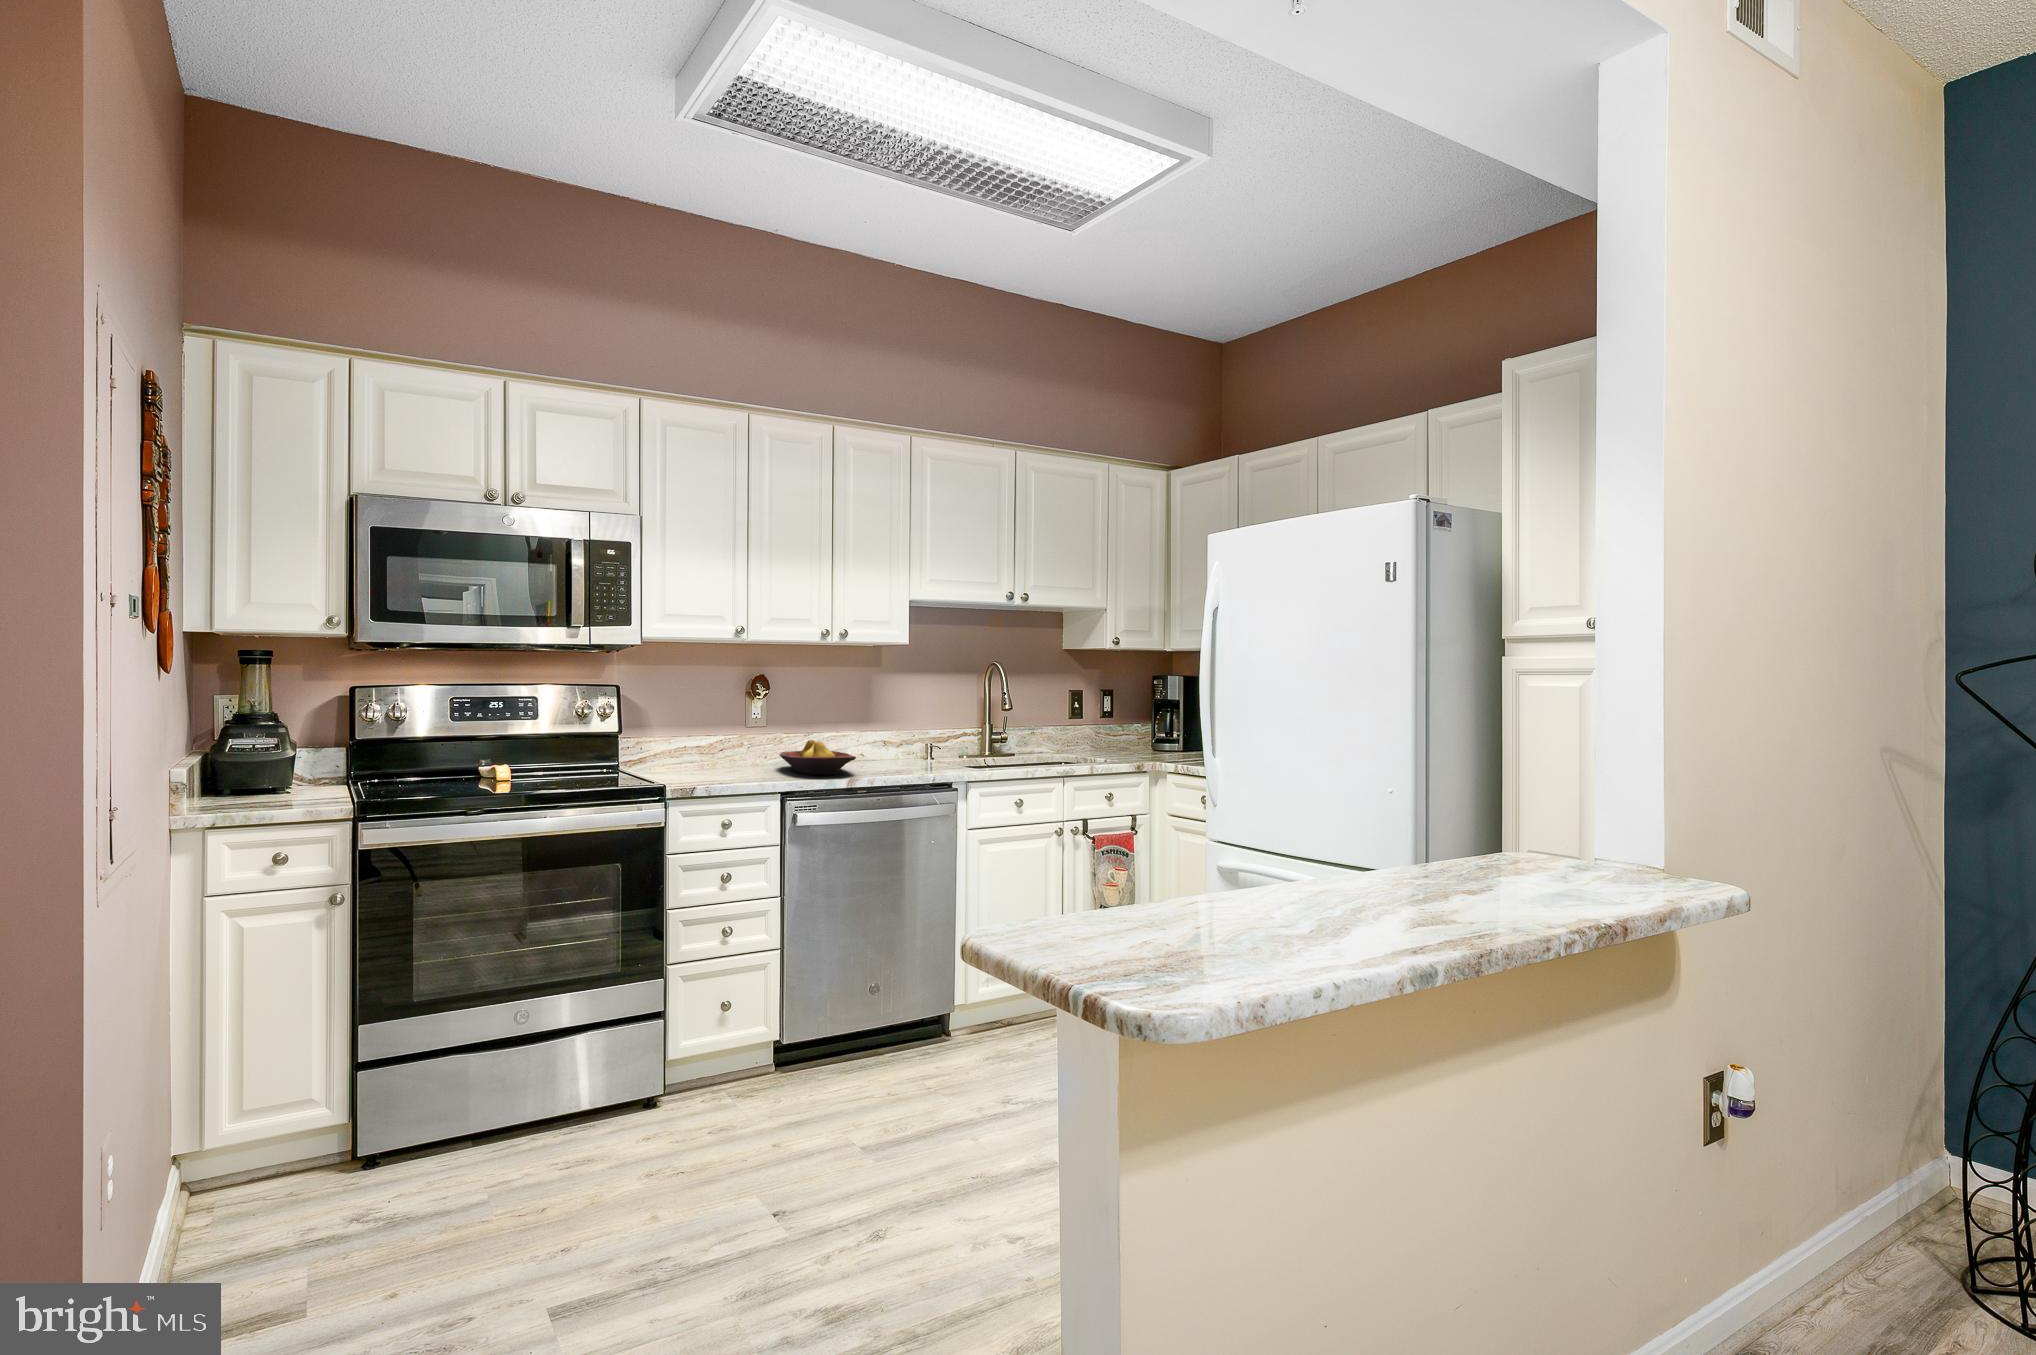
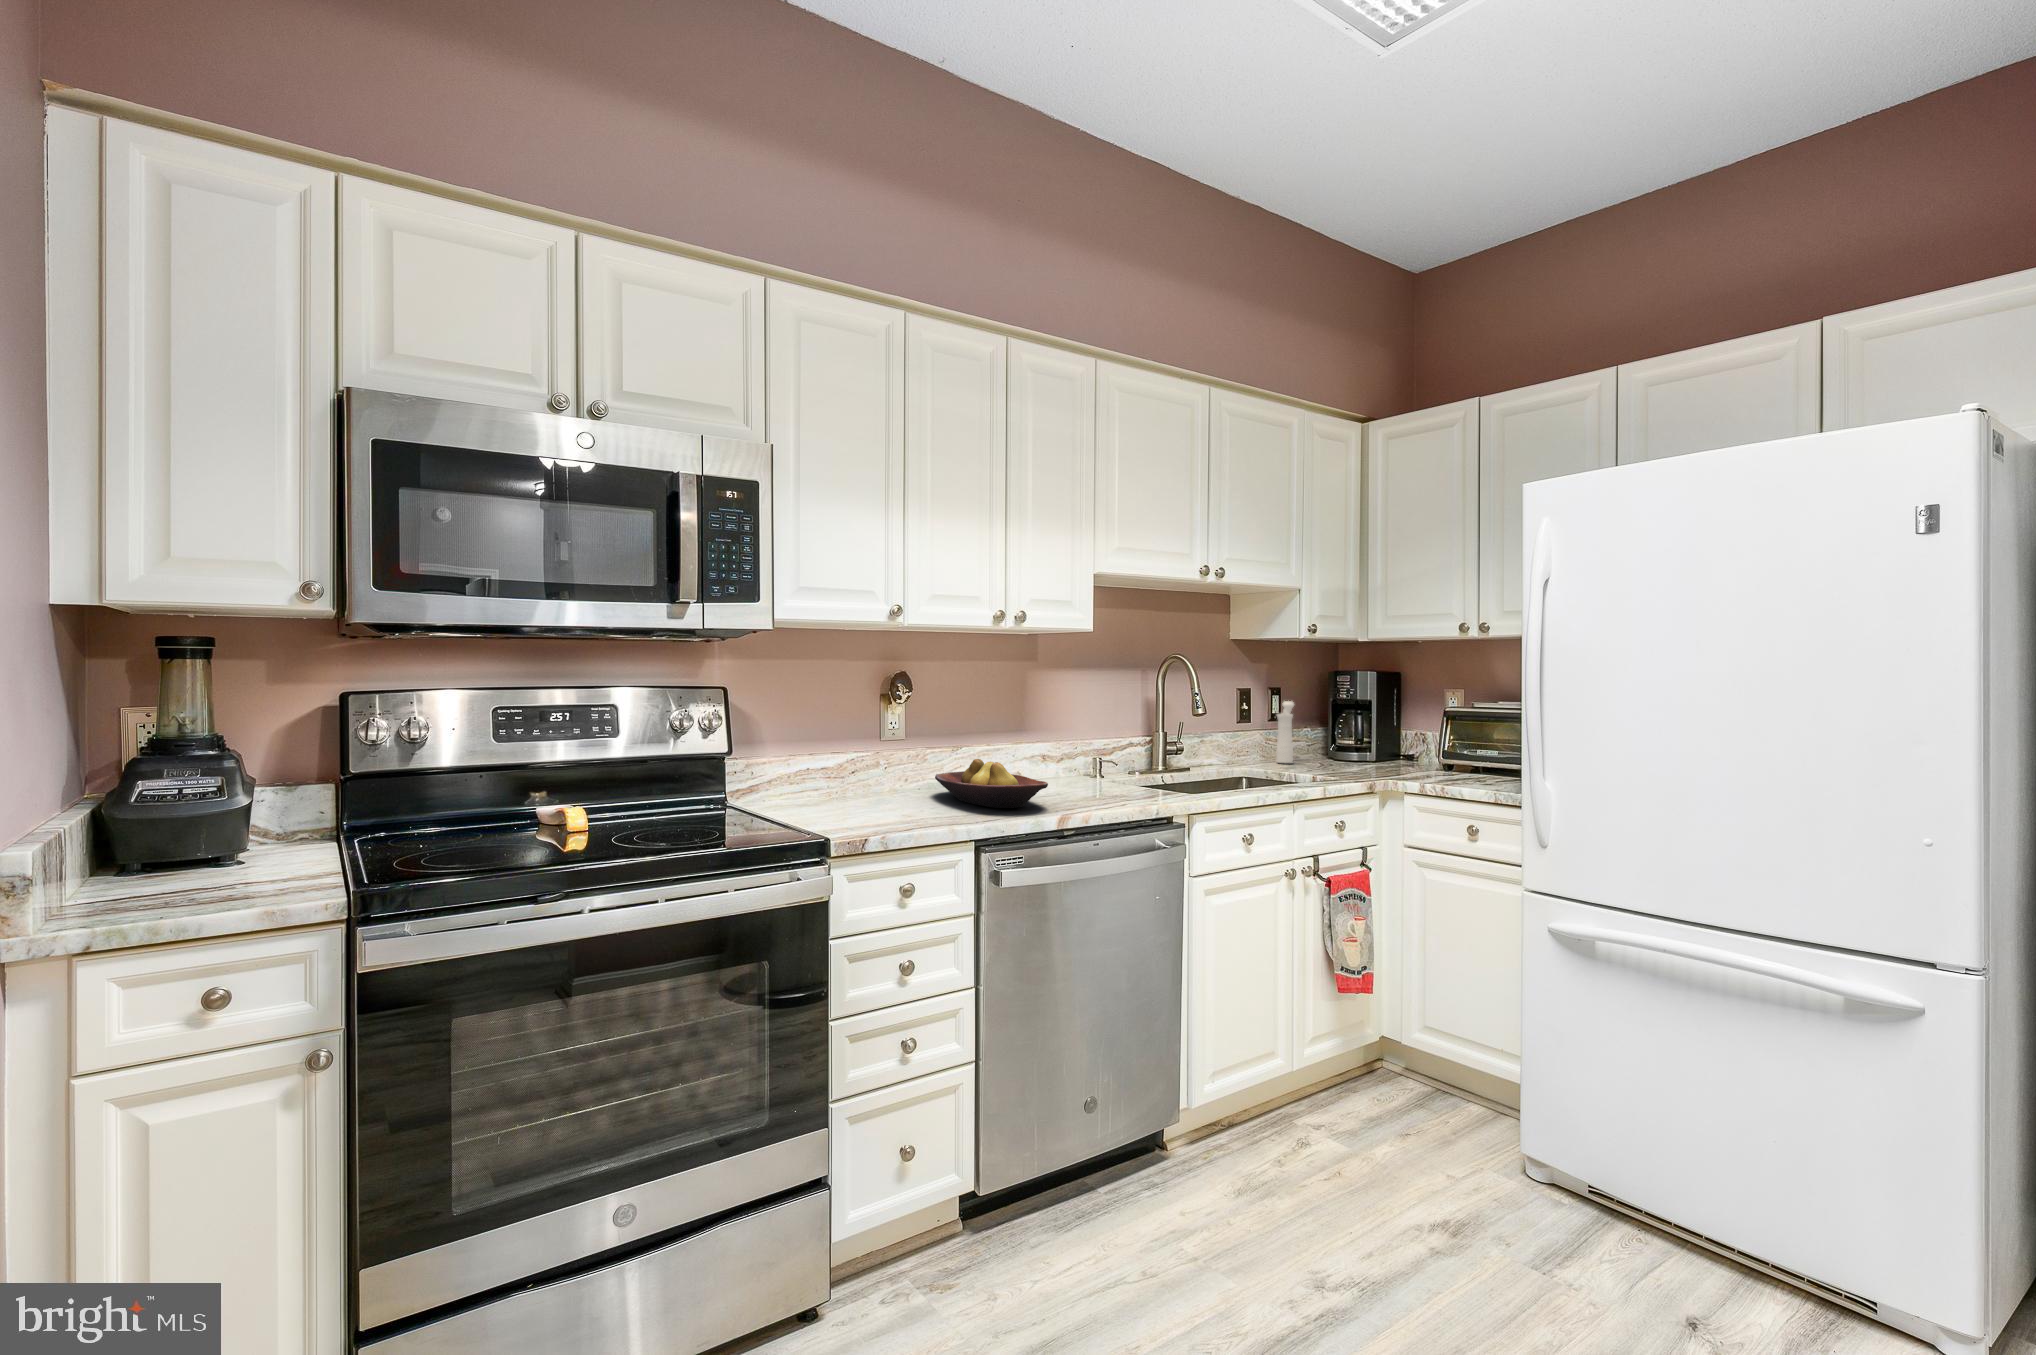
pepper mill: none [1104,700,1125,752] -> present [1276,701,1294,763]

